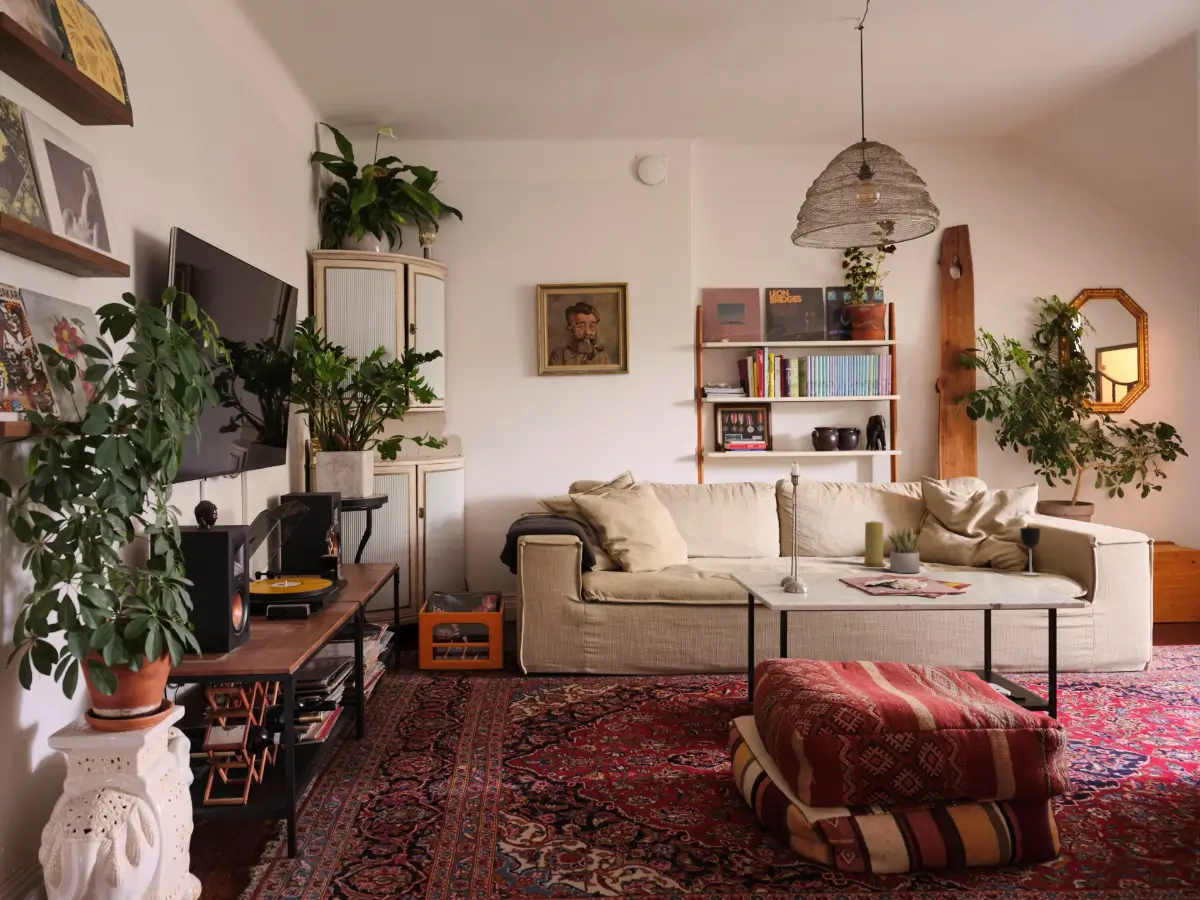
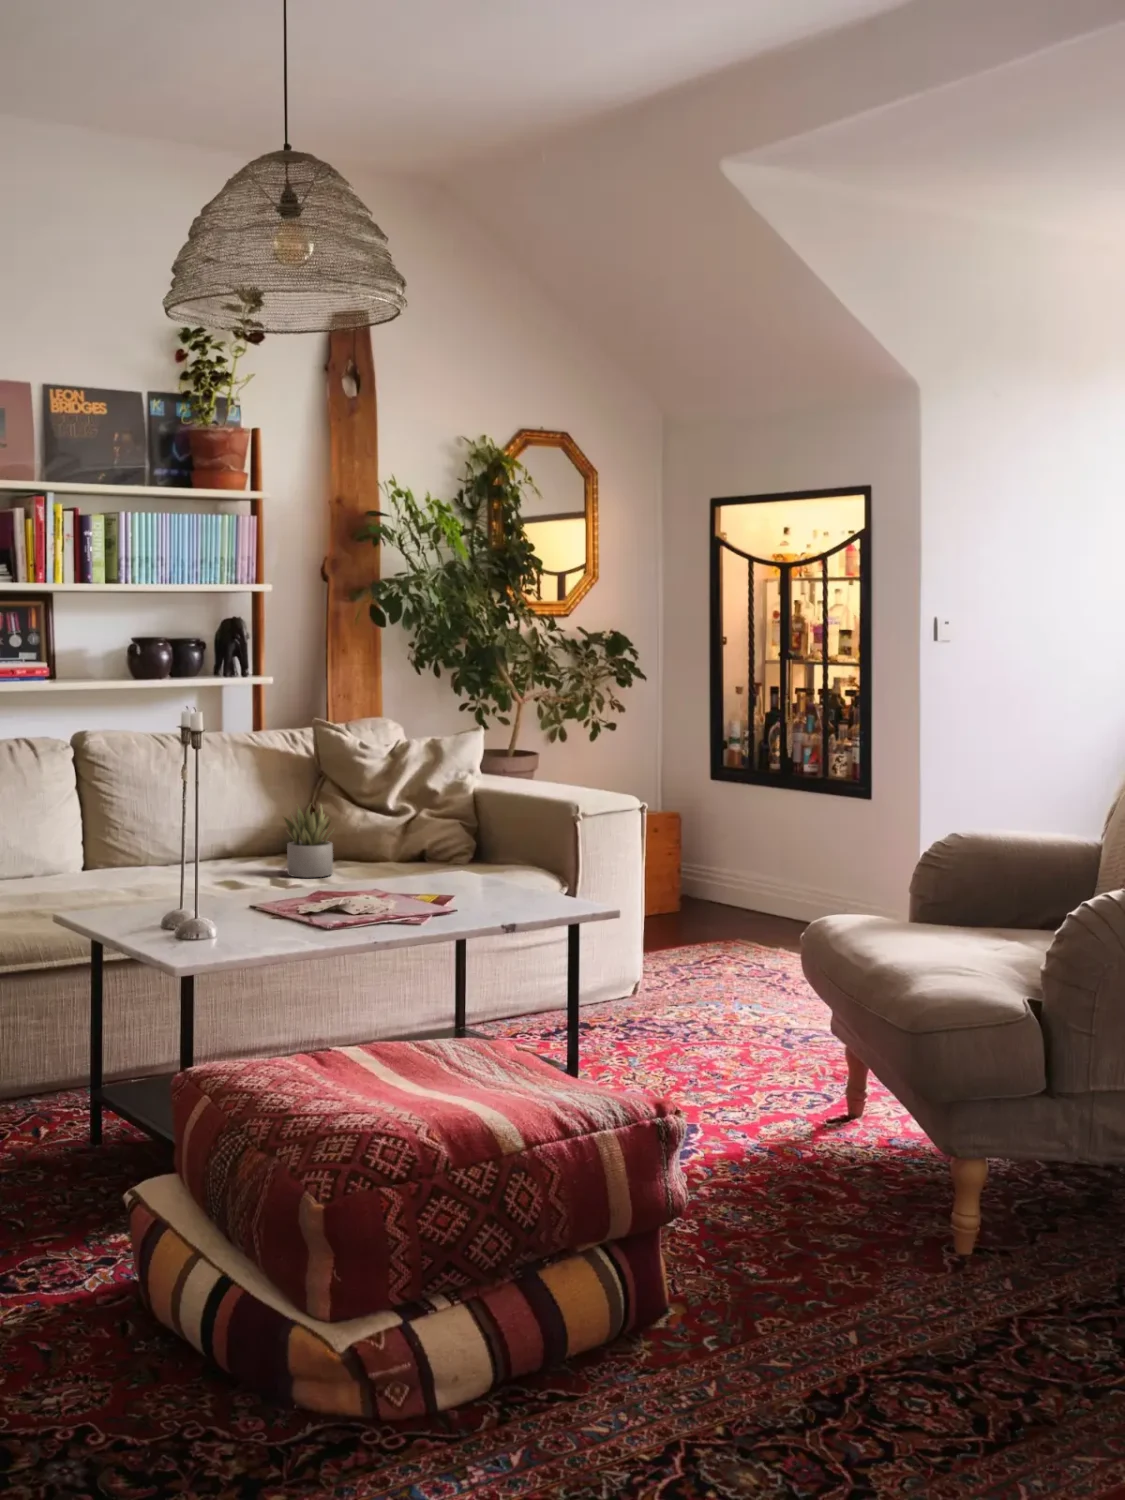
candle: present [862,521,886,566] -> none [235,794,275,868]
wine glass: present [1020,528,1040,575] -> none [476,797,504,869]

